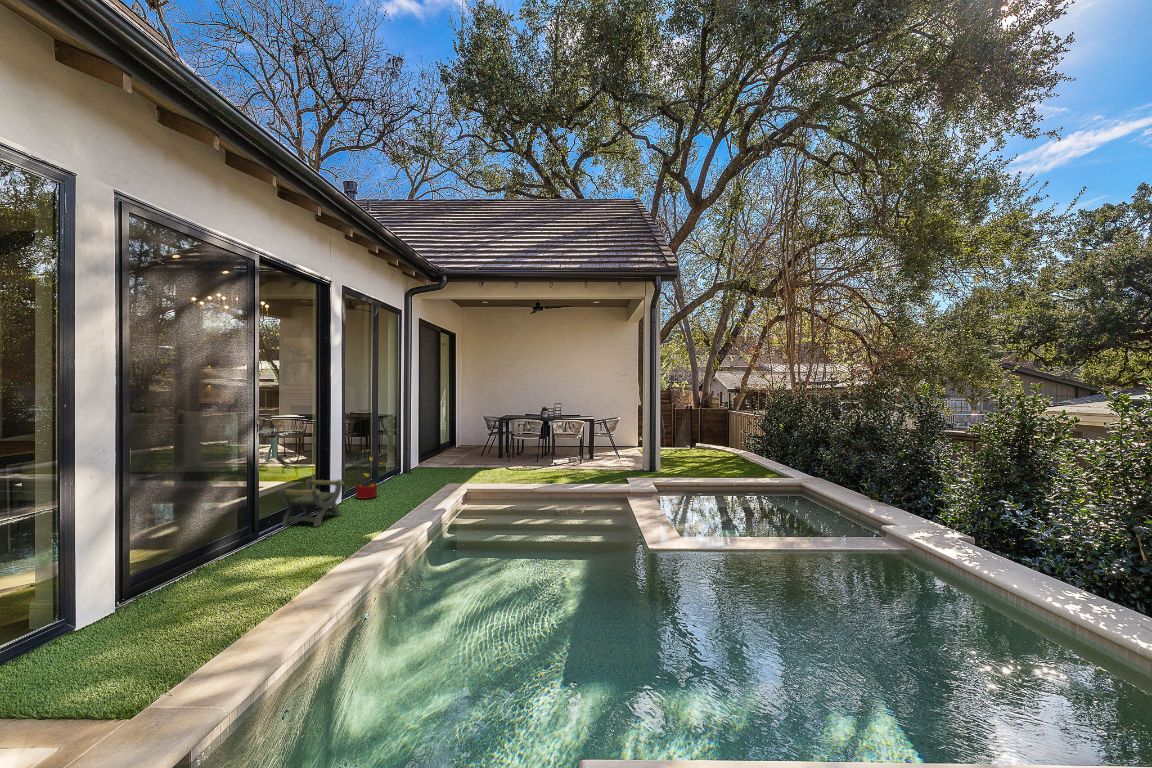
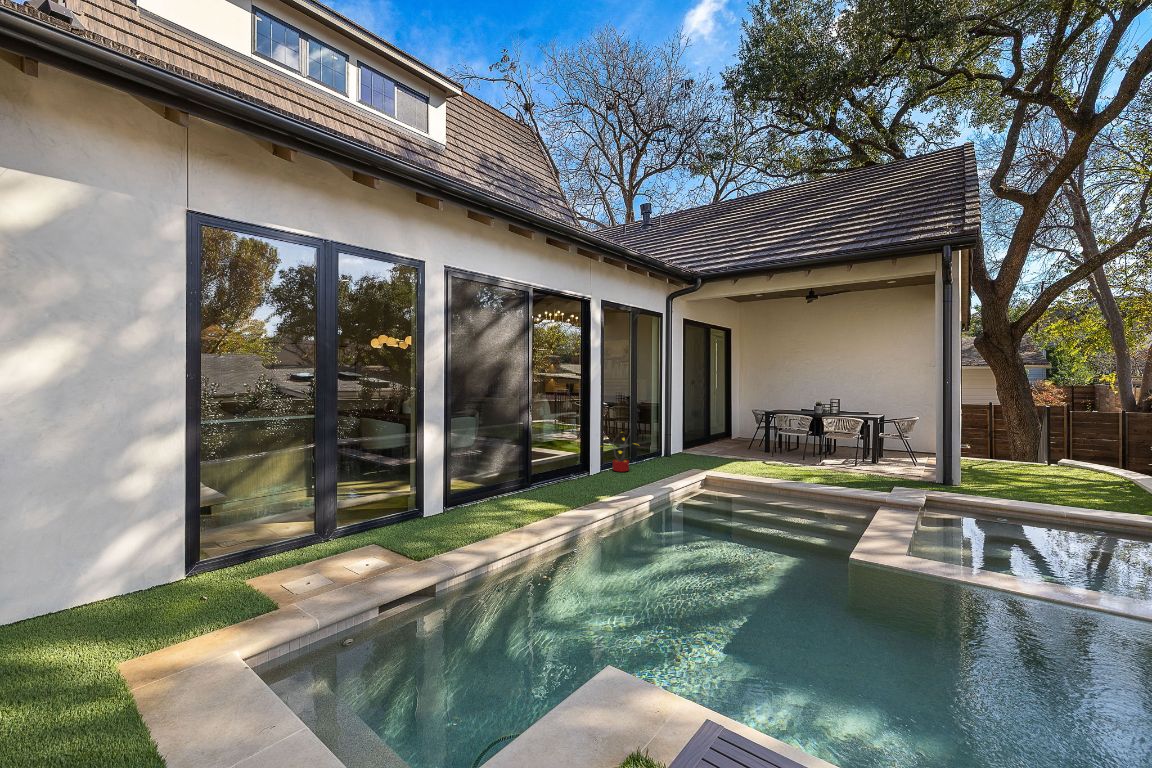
stool: present [279,479,343,527] -> none [548,450,595,487]

